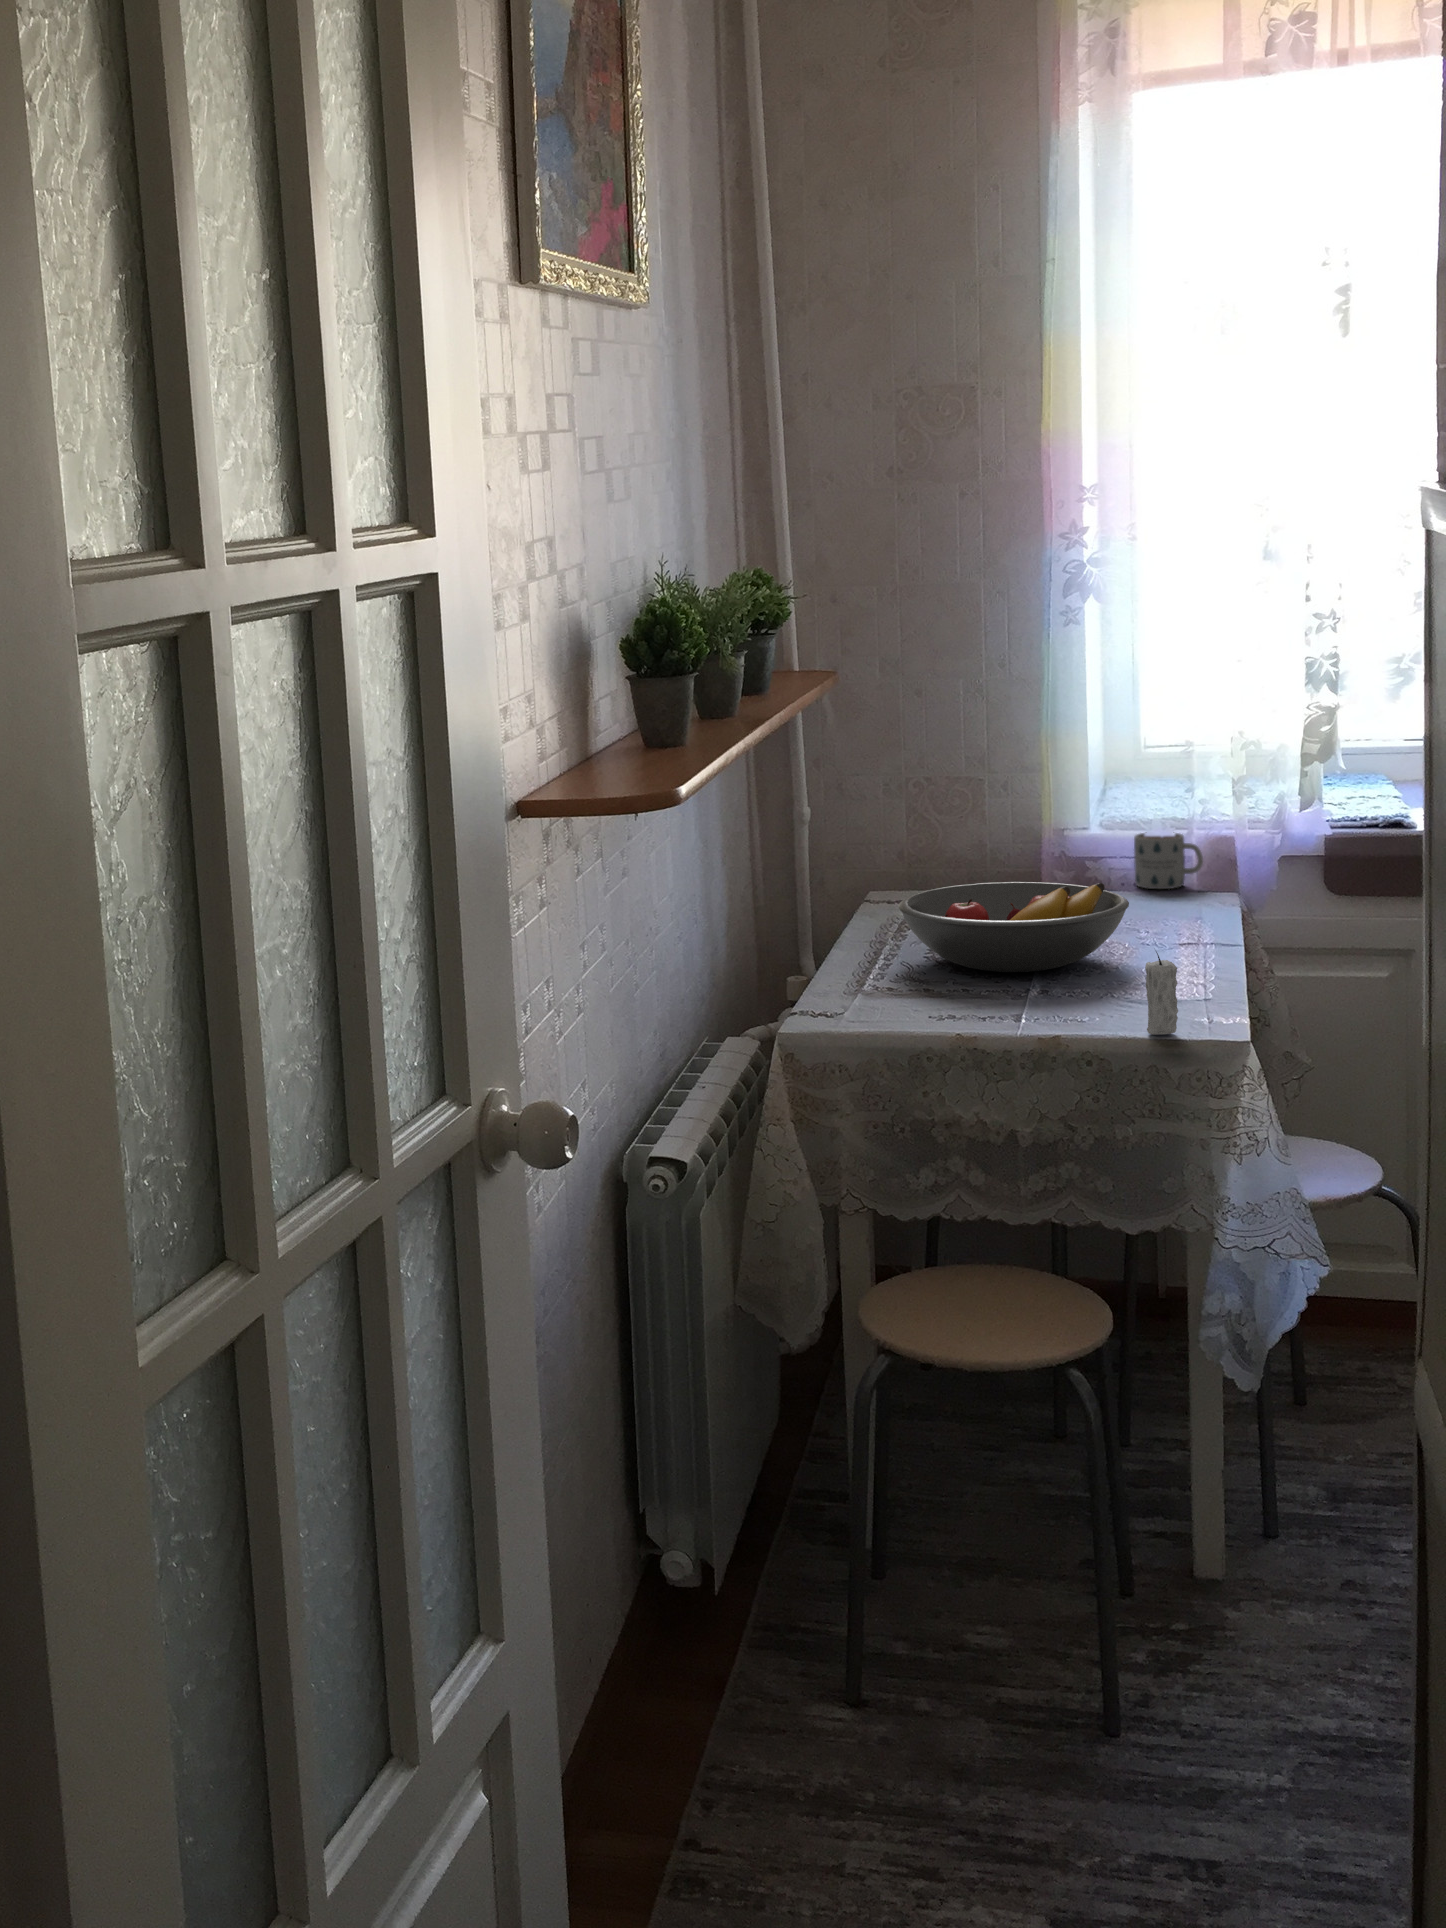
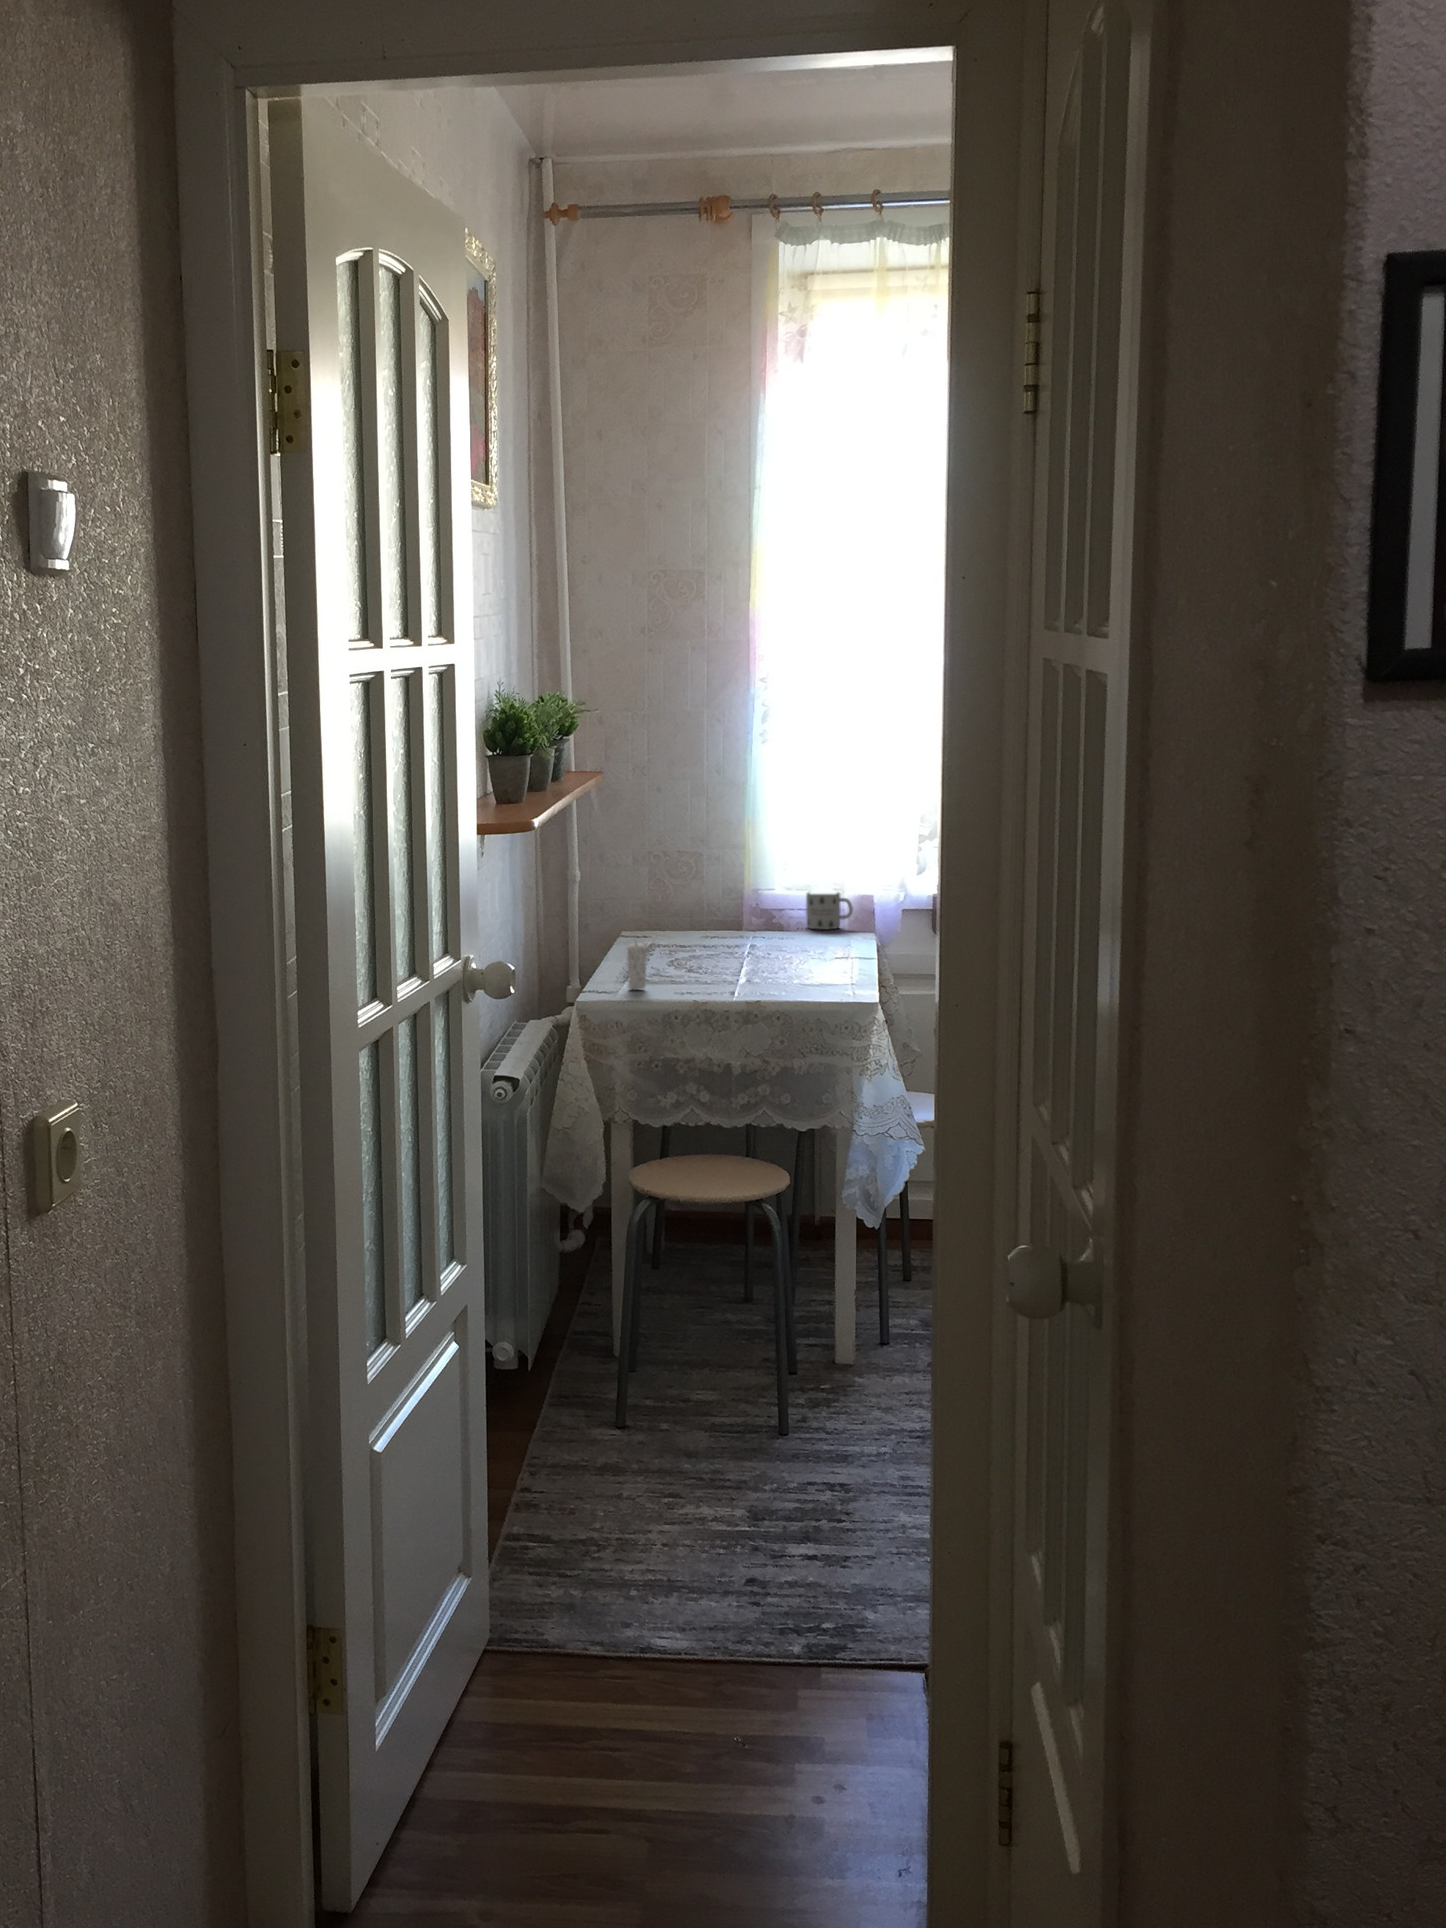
fruit bowl: present [898,882,1129,972] -> none [651,912,804,970]
candle: present [1145,952,1178,1035] -> present [627,943,647,989]

